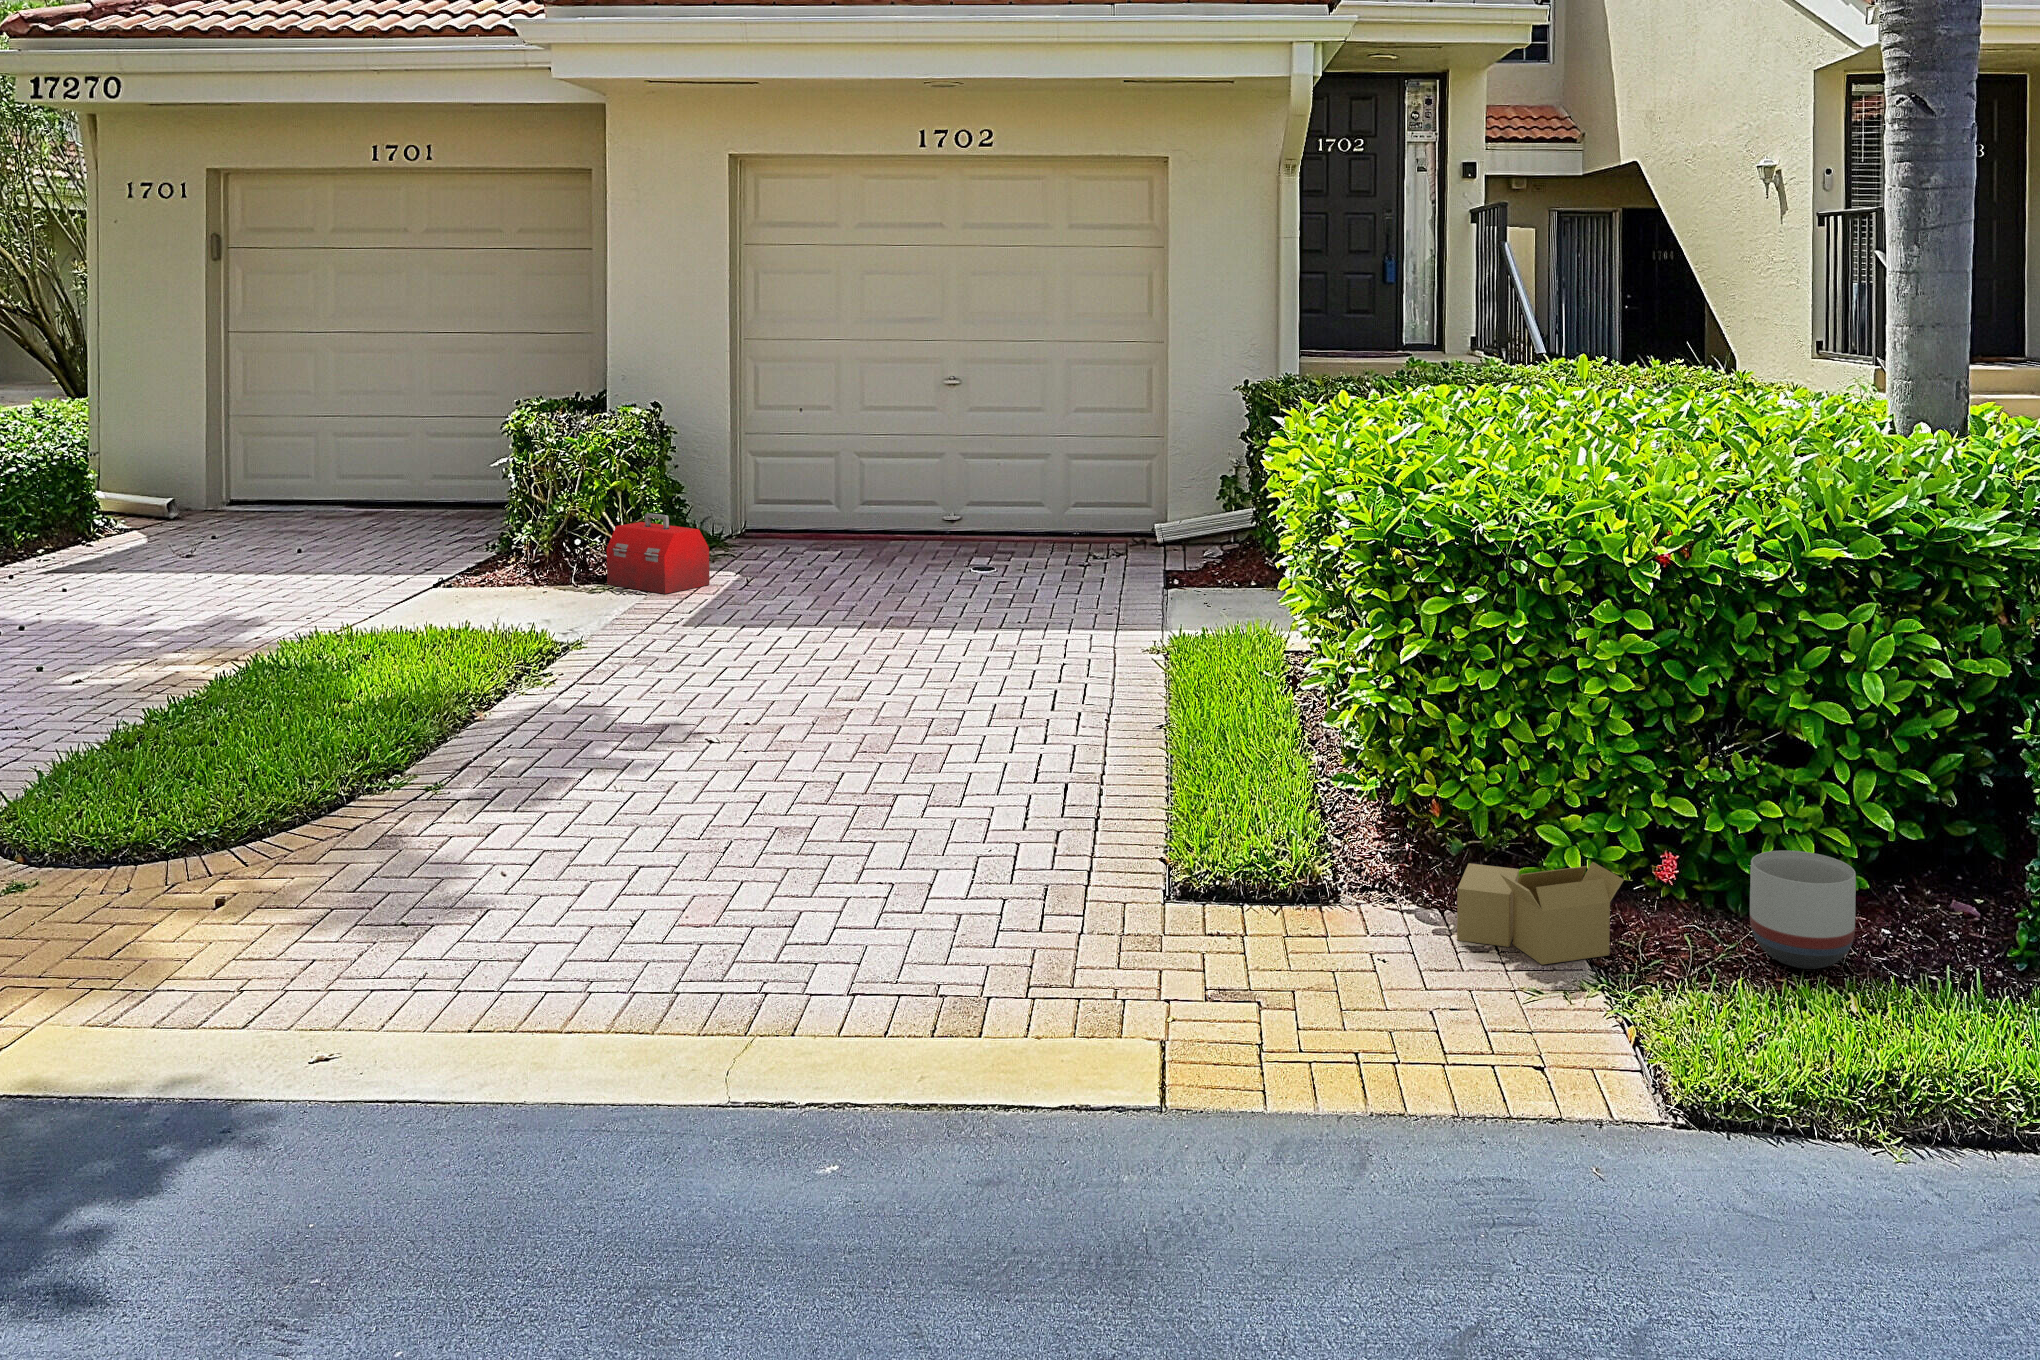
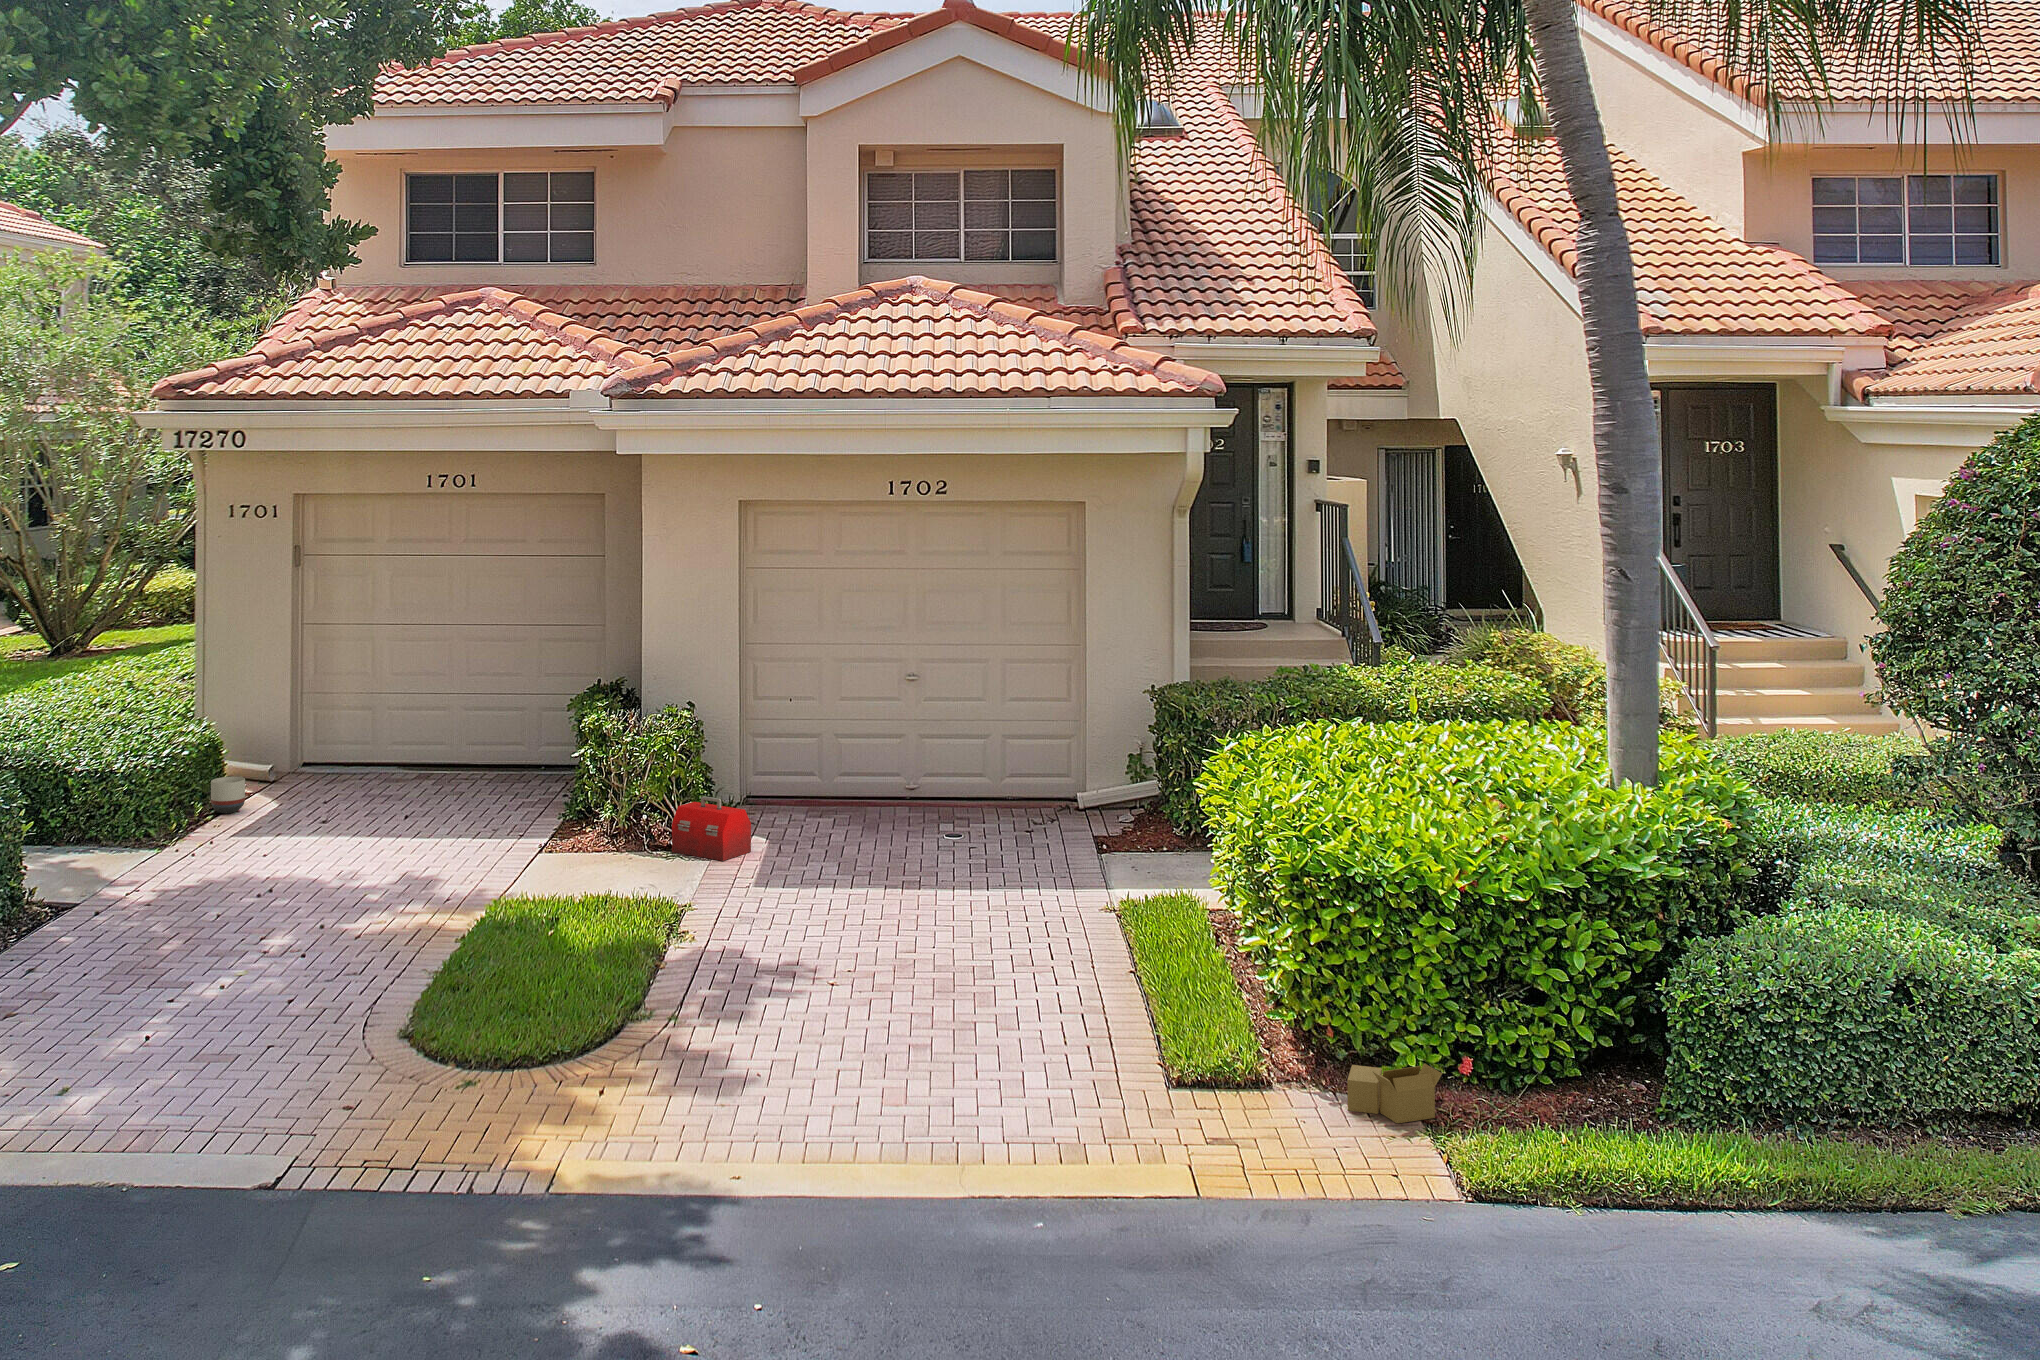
planter: present [1750,850,1856,969] -> present [211,777,245,813]

